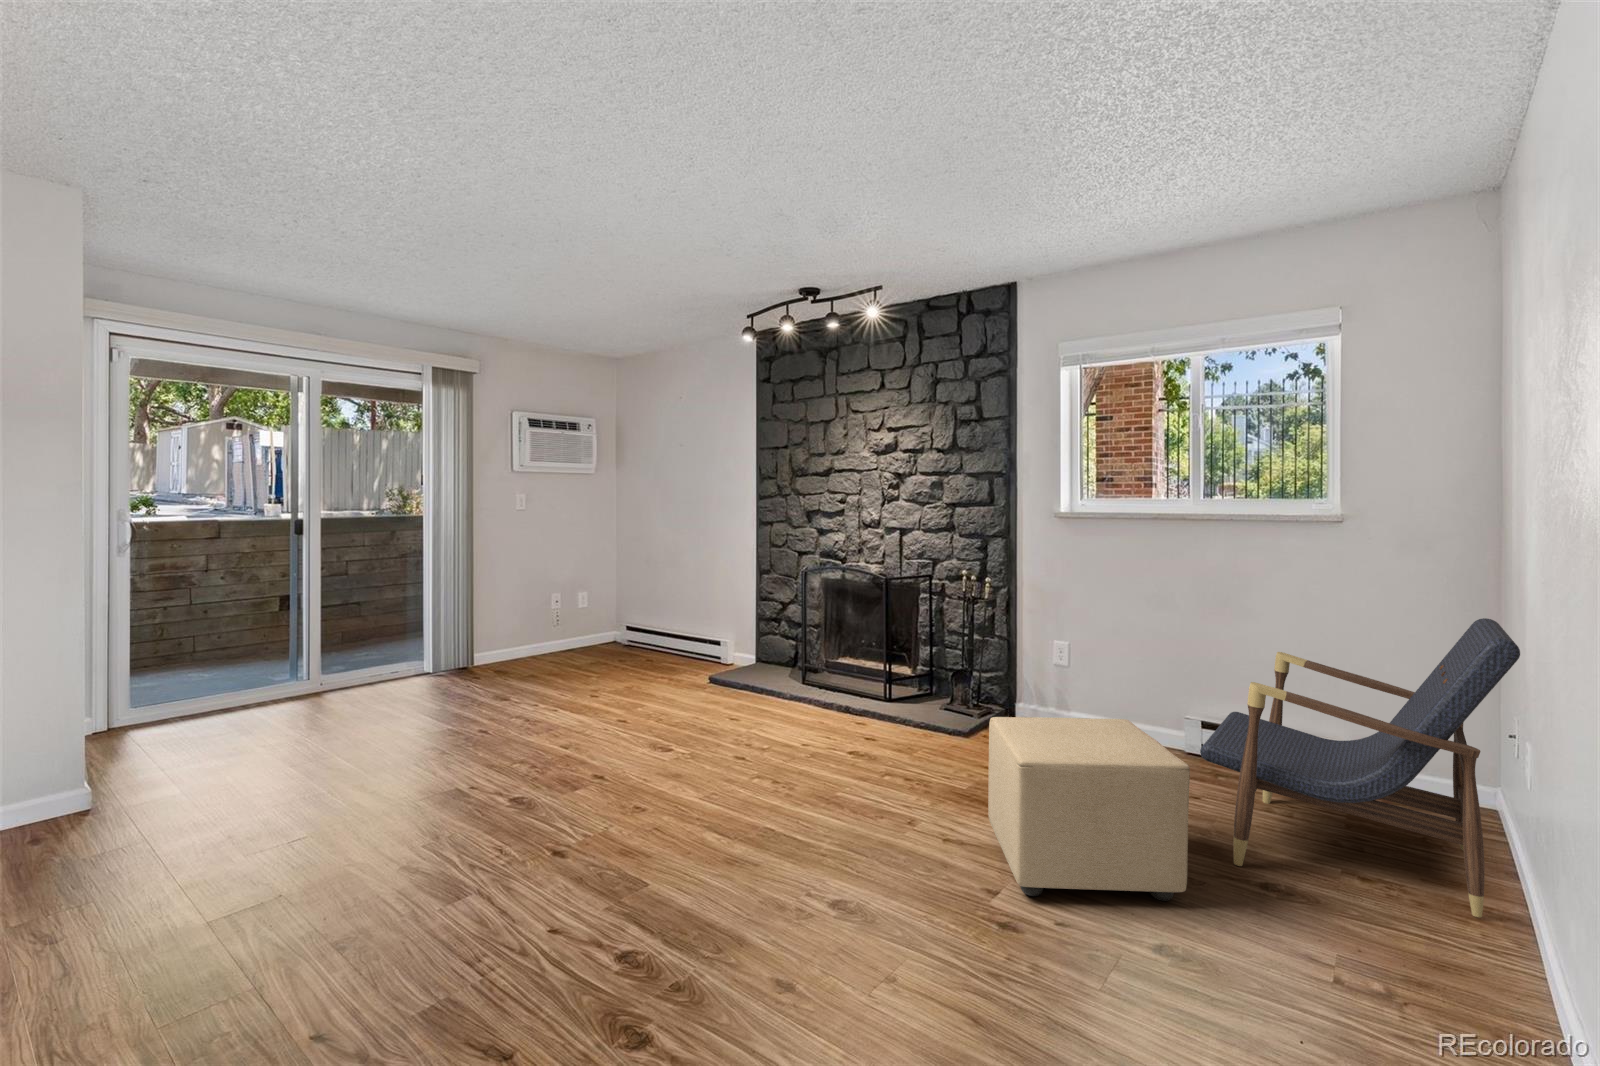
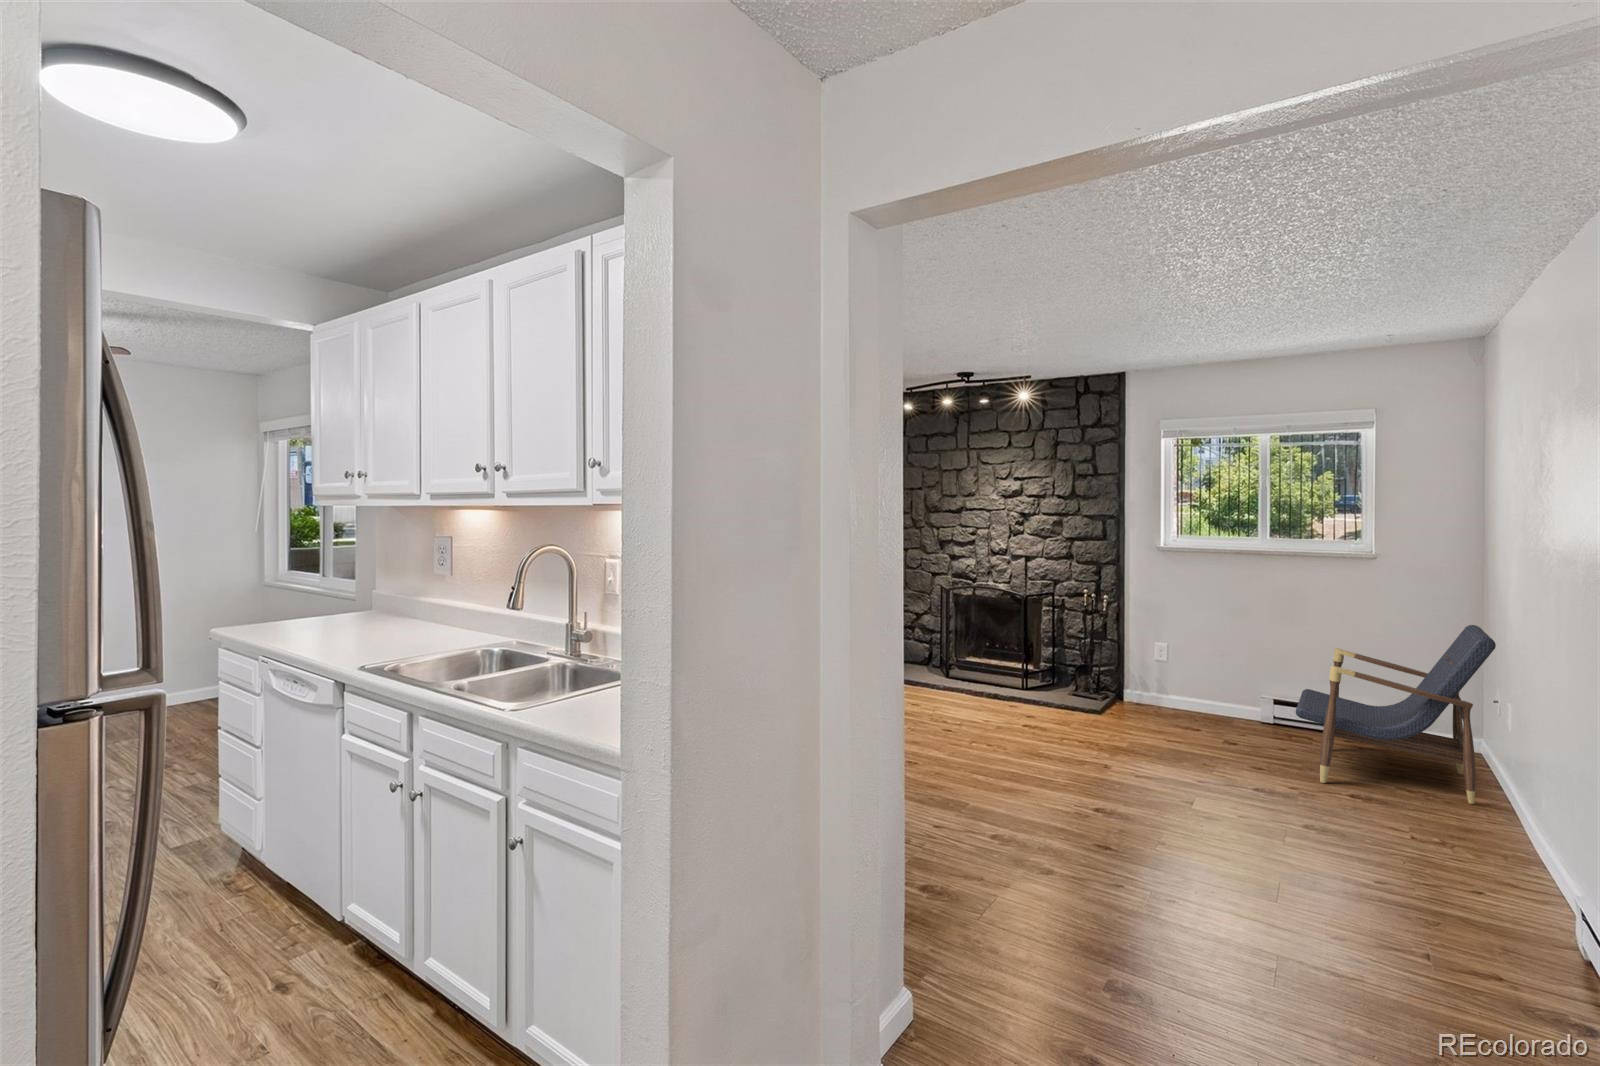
ottoman: present [988,717,1190,901] -> none [1156,691,1303,800]

